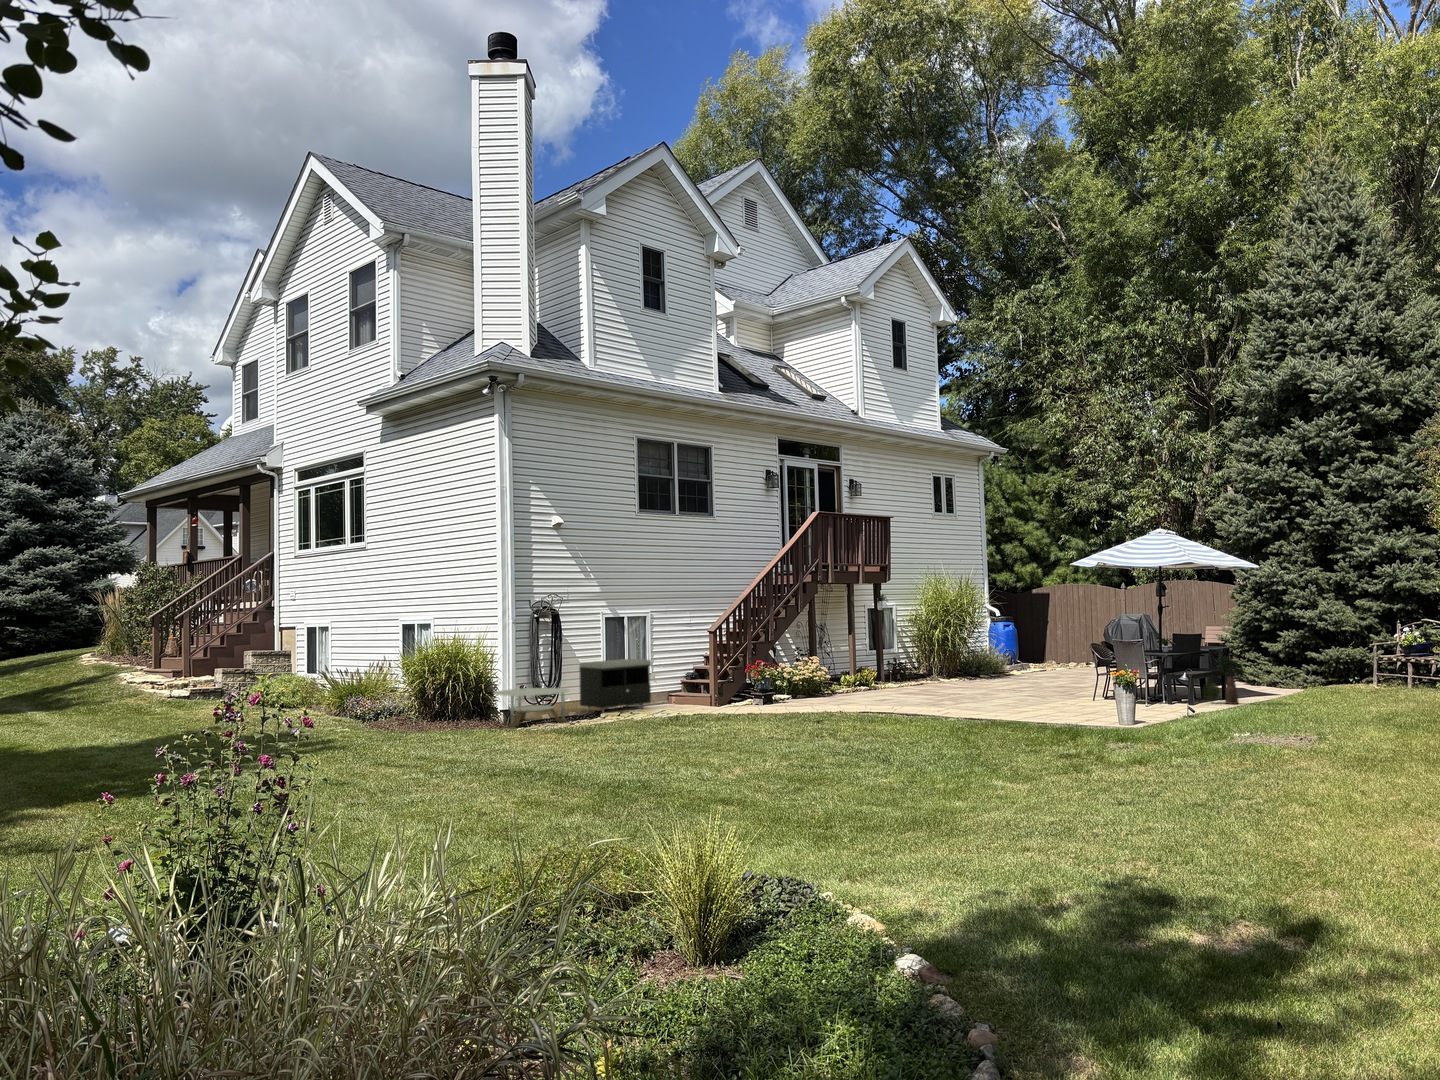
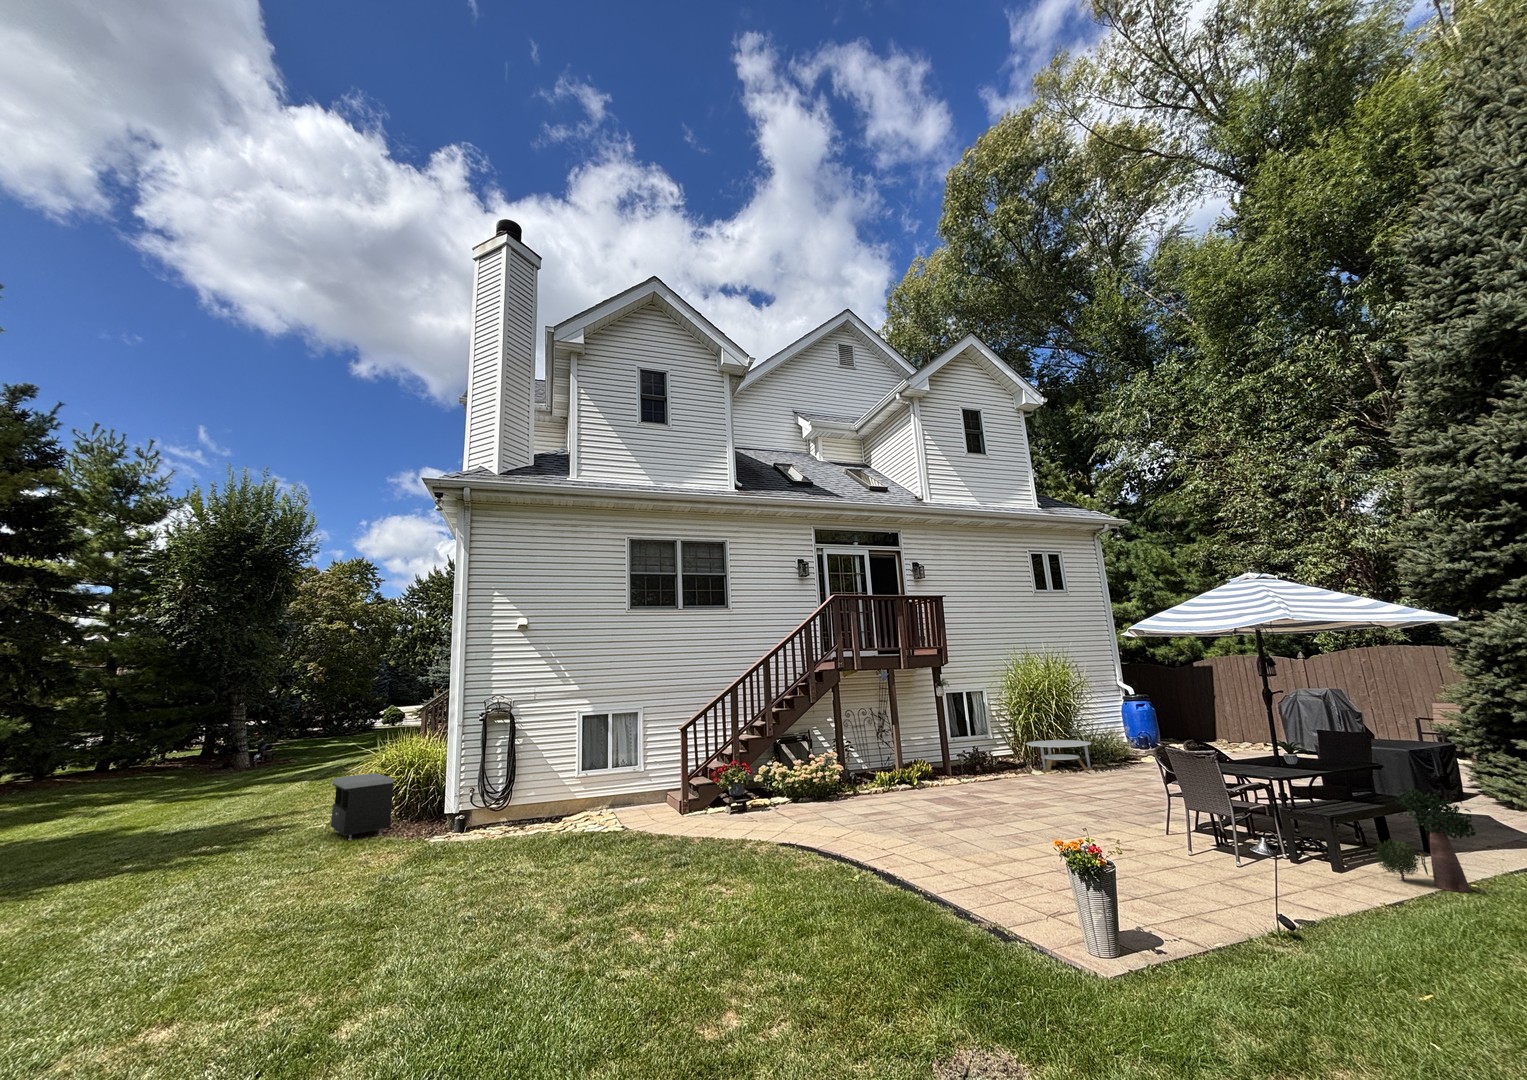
storage bench: present [579,659,651,713] -> present [331,773,394,840]
round table: present [493,688,569,727] -> present [1026,740,1093,772]

